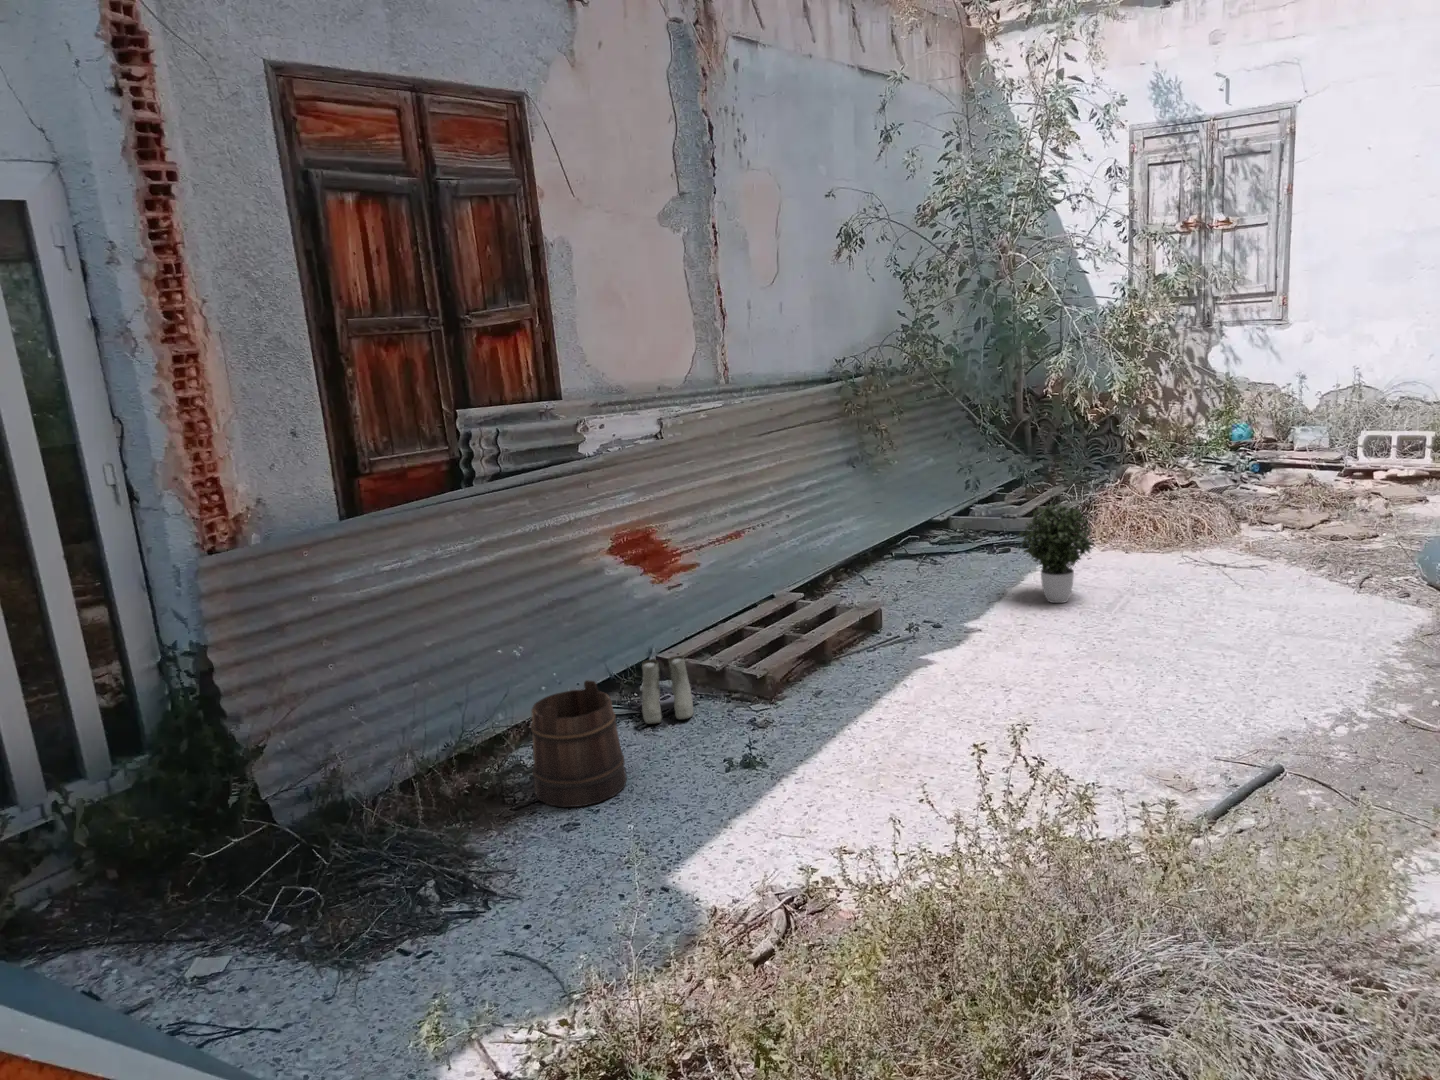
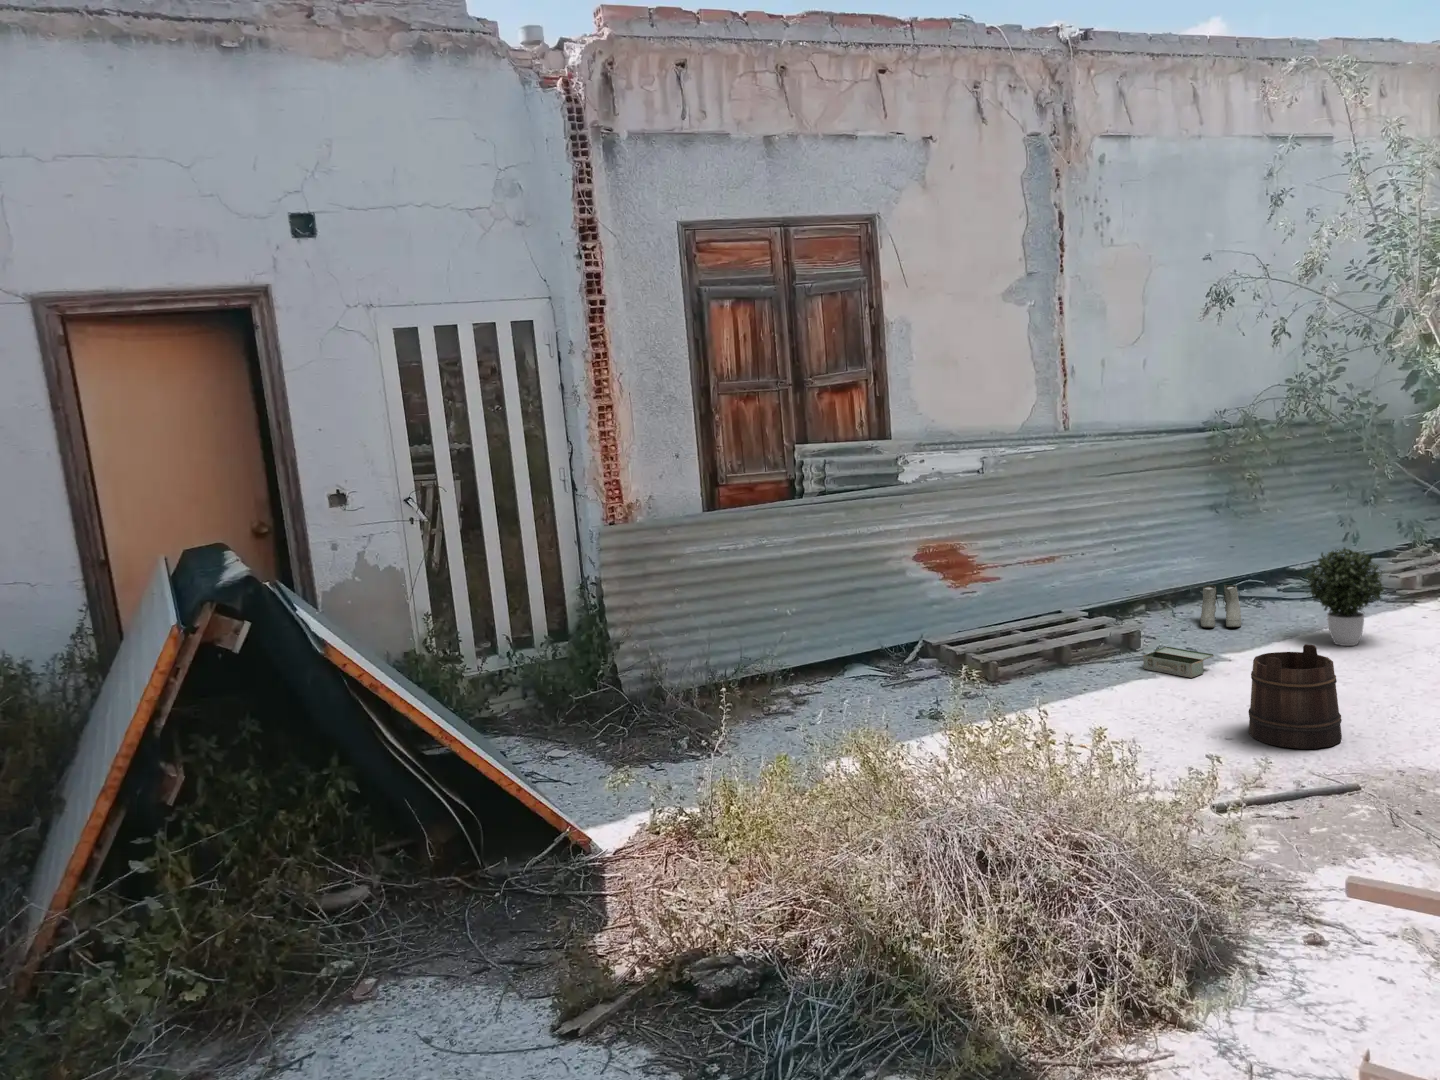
toolbox: none [911,628,979,661] -> present [1143,647,1214,678]
boots: present [642,656,694,724] -> present [1200,585,1241,628]
bucket: present [531,681,627,807] -> present [1248,644,1342,749]

